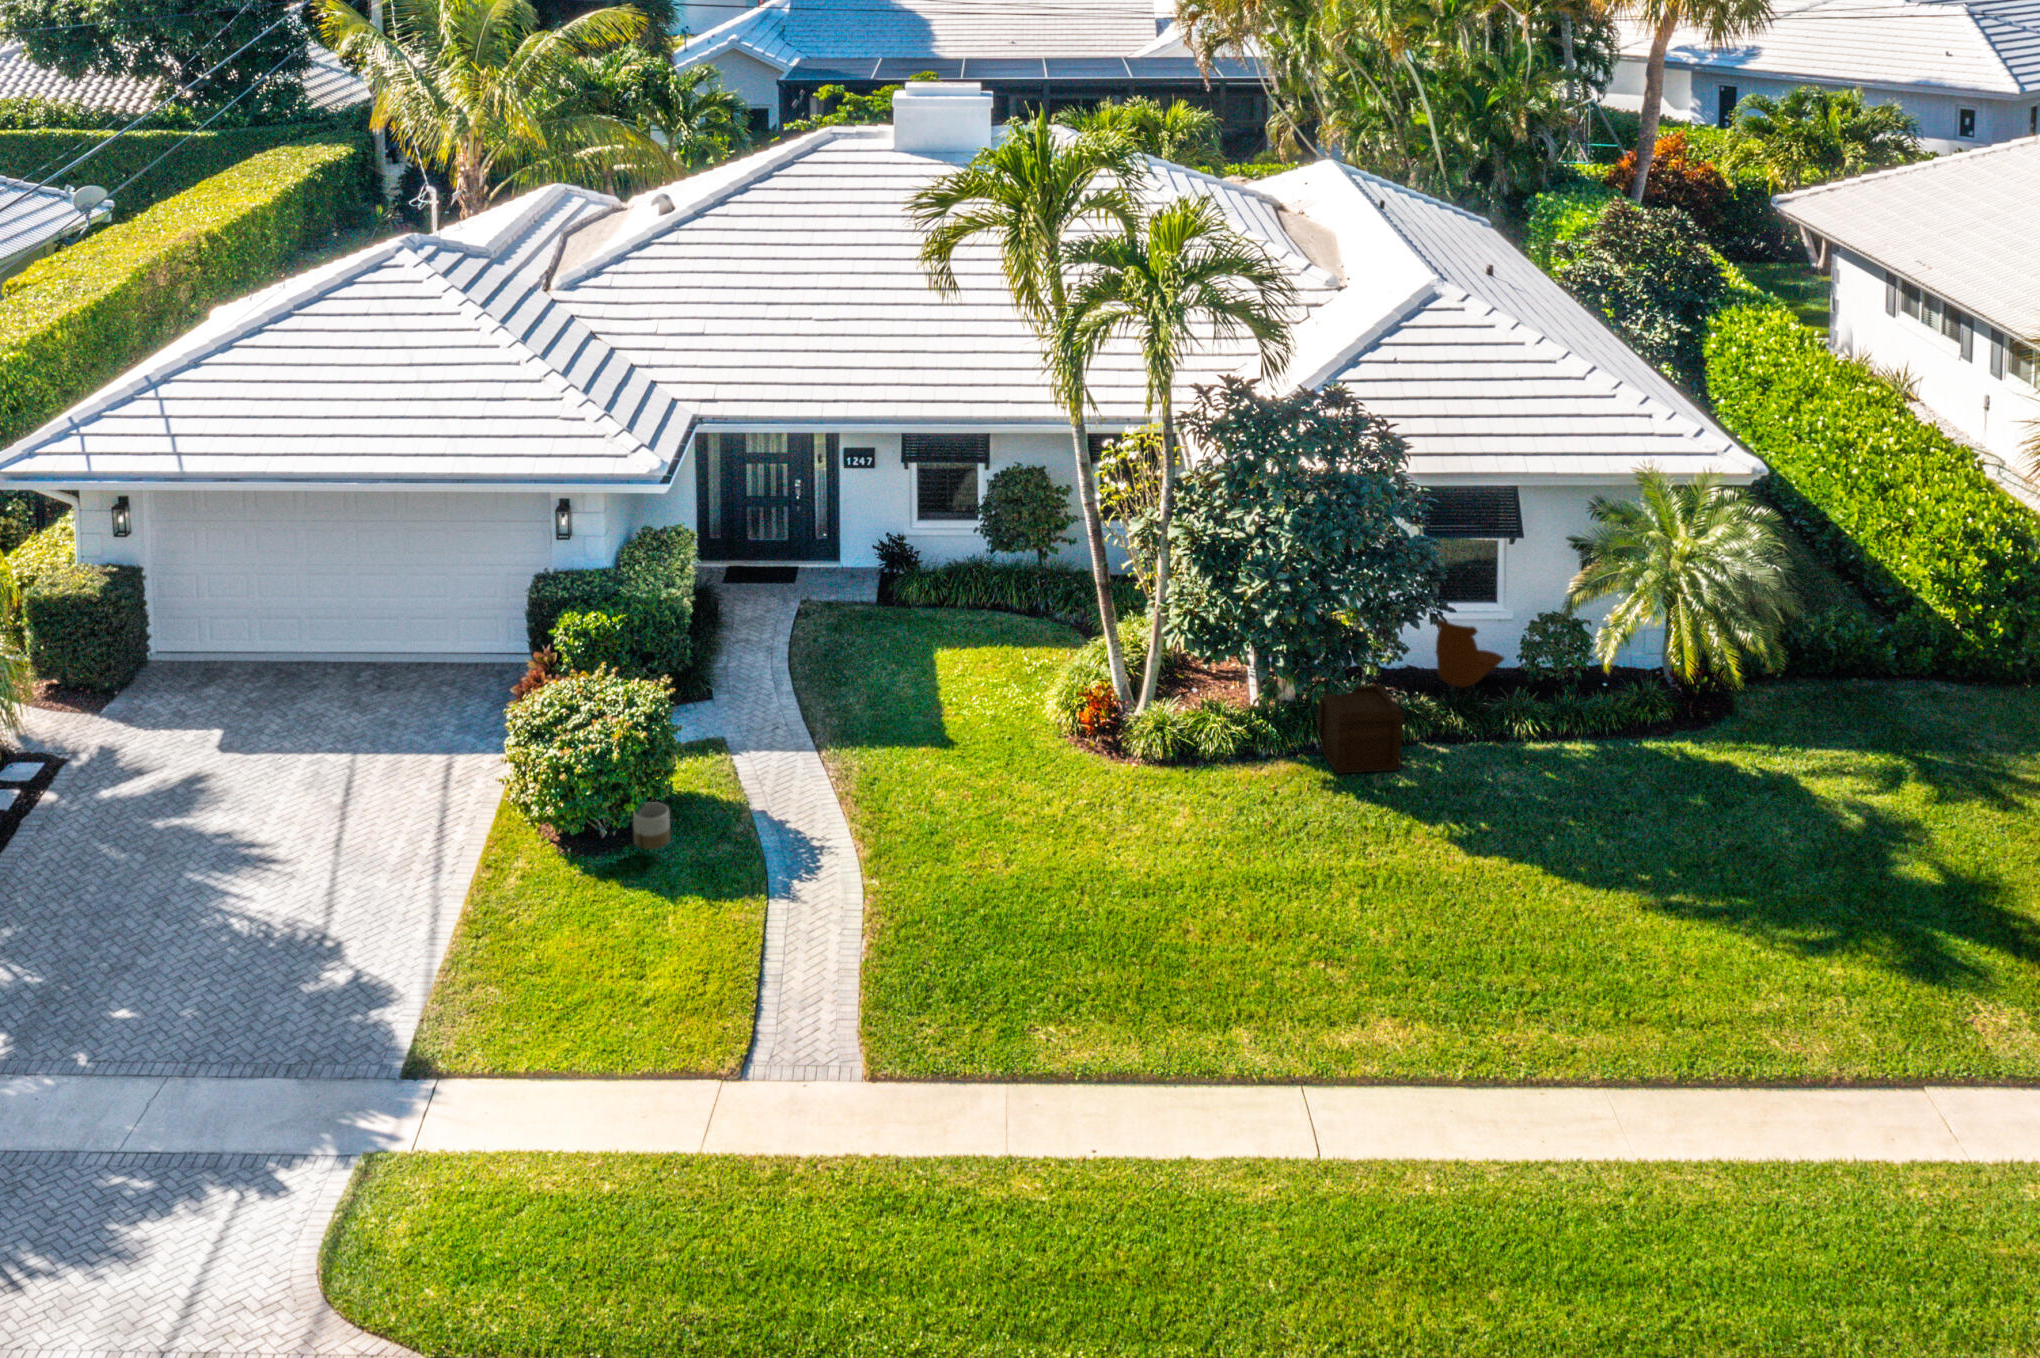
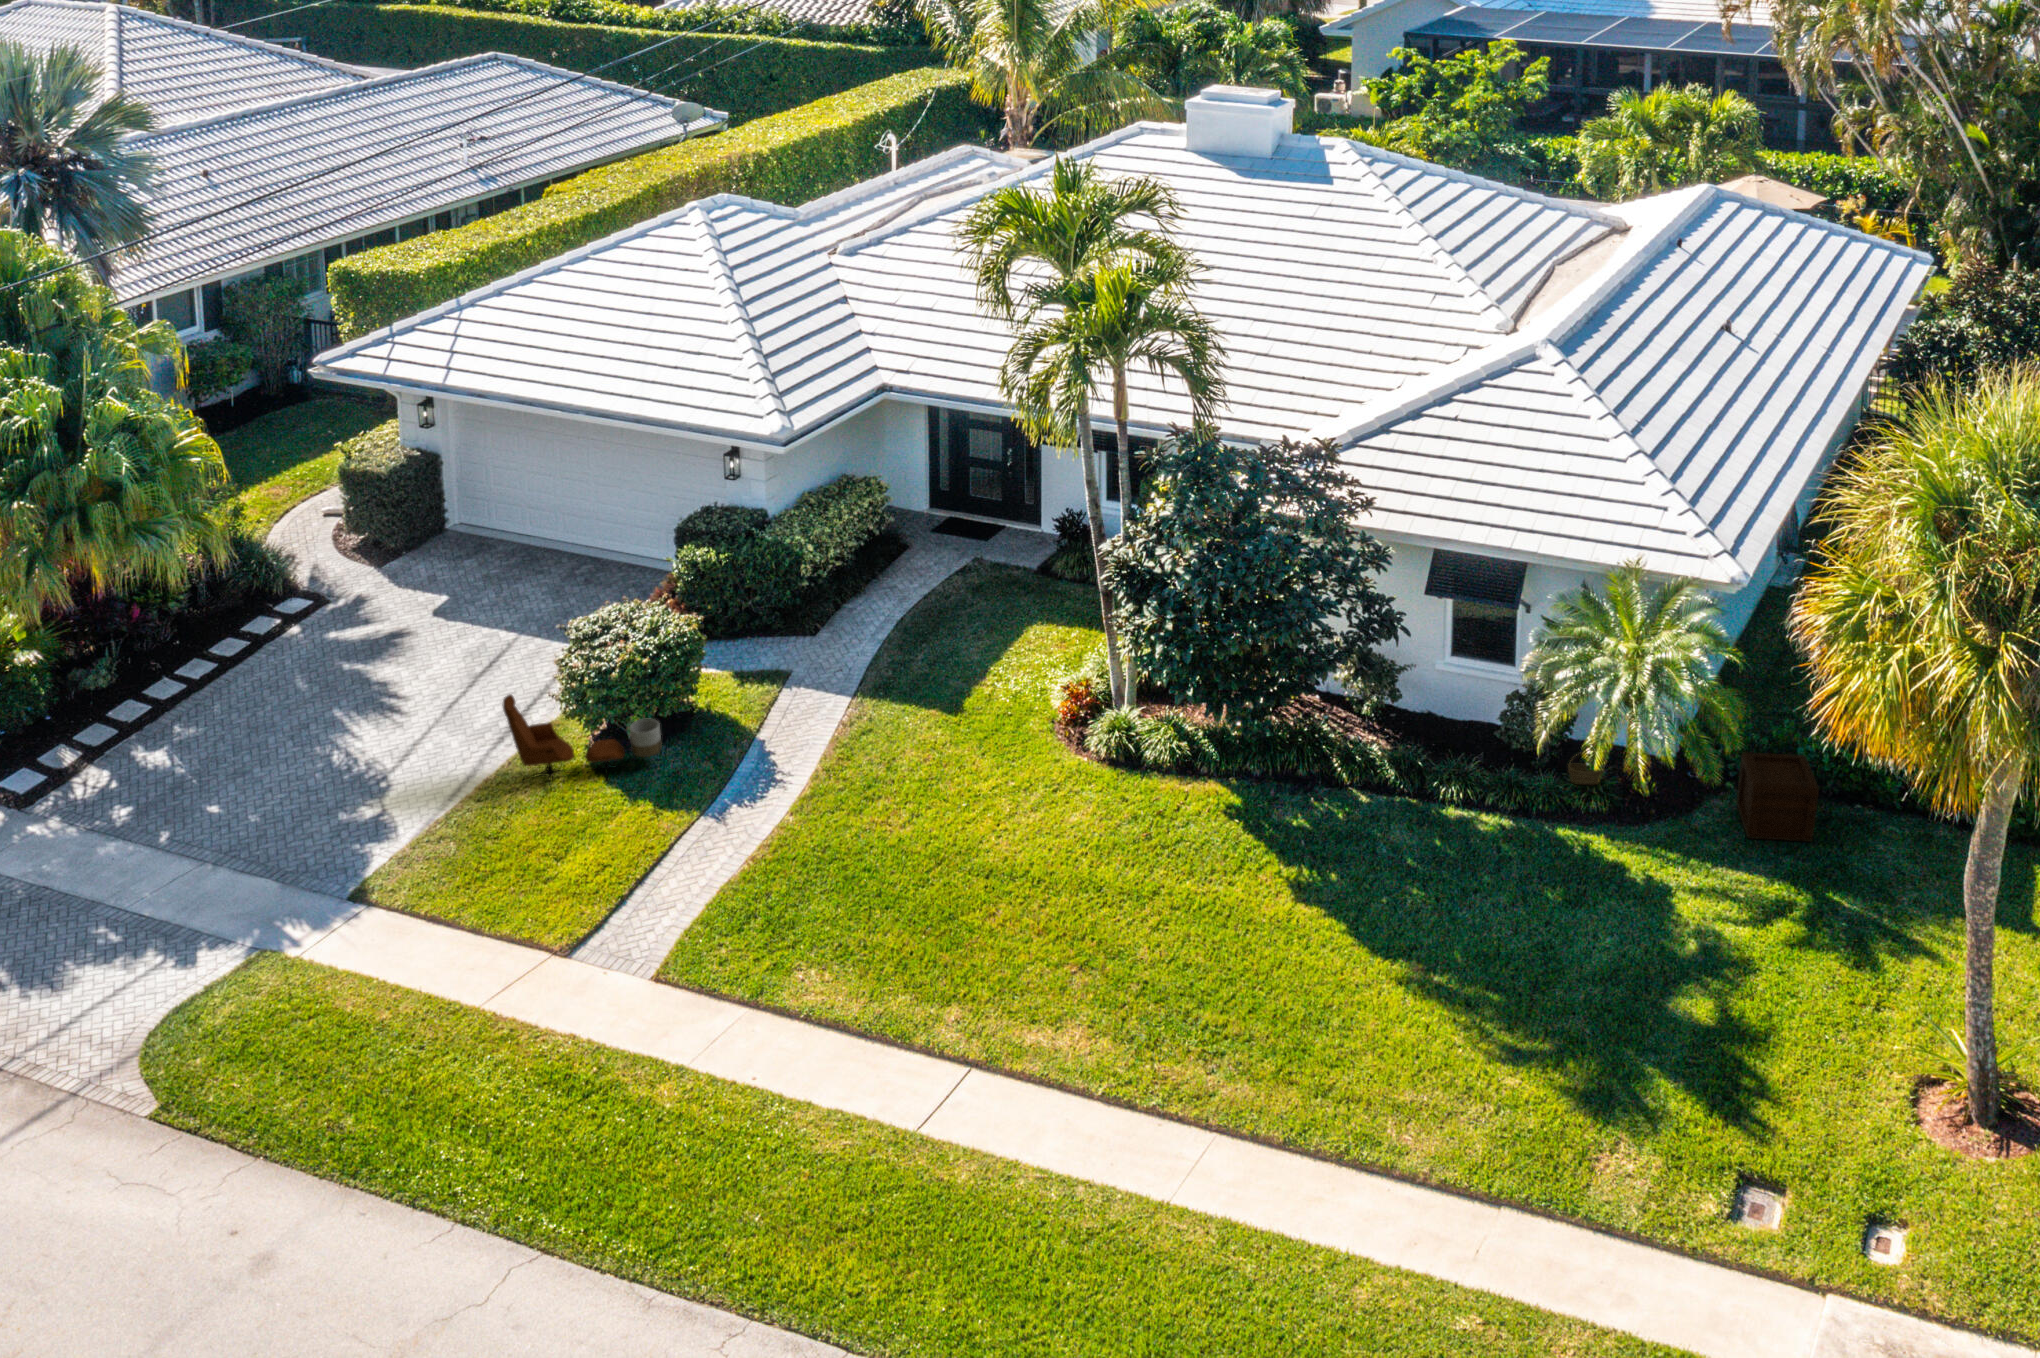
lounge chair: present [1436,619,1504,707] -> present [502,694,625,790]
basket: none [1595,667,1628,703] -> present [1568,754,1603,785]
wooden crate: present [1317,684,1404,774] -> present [1736,752,1819,842]

